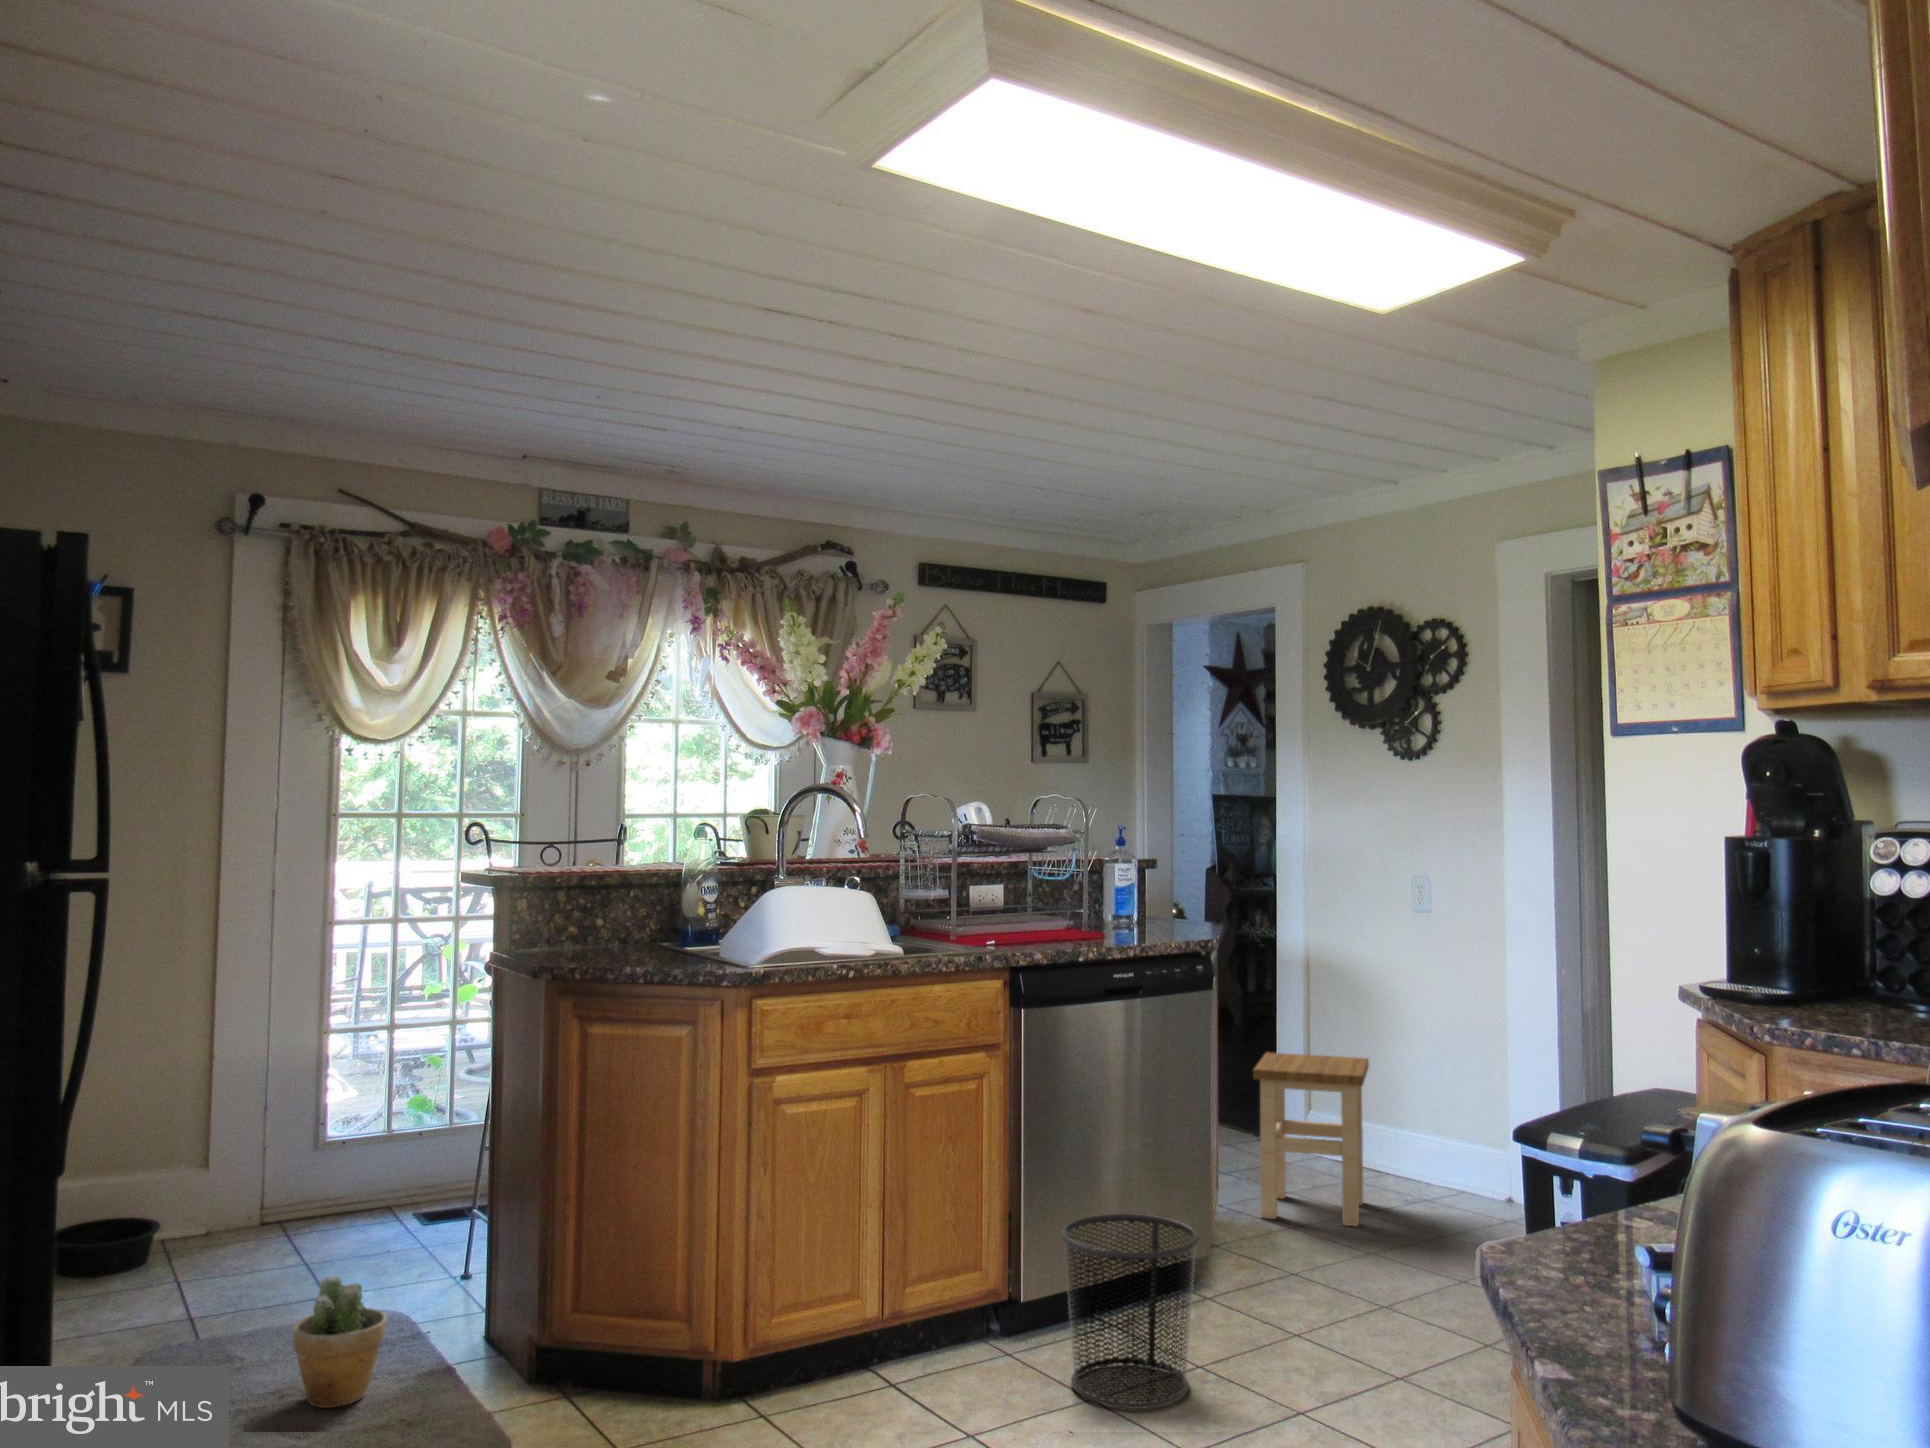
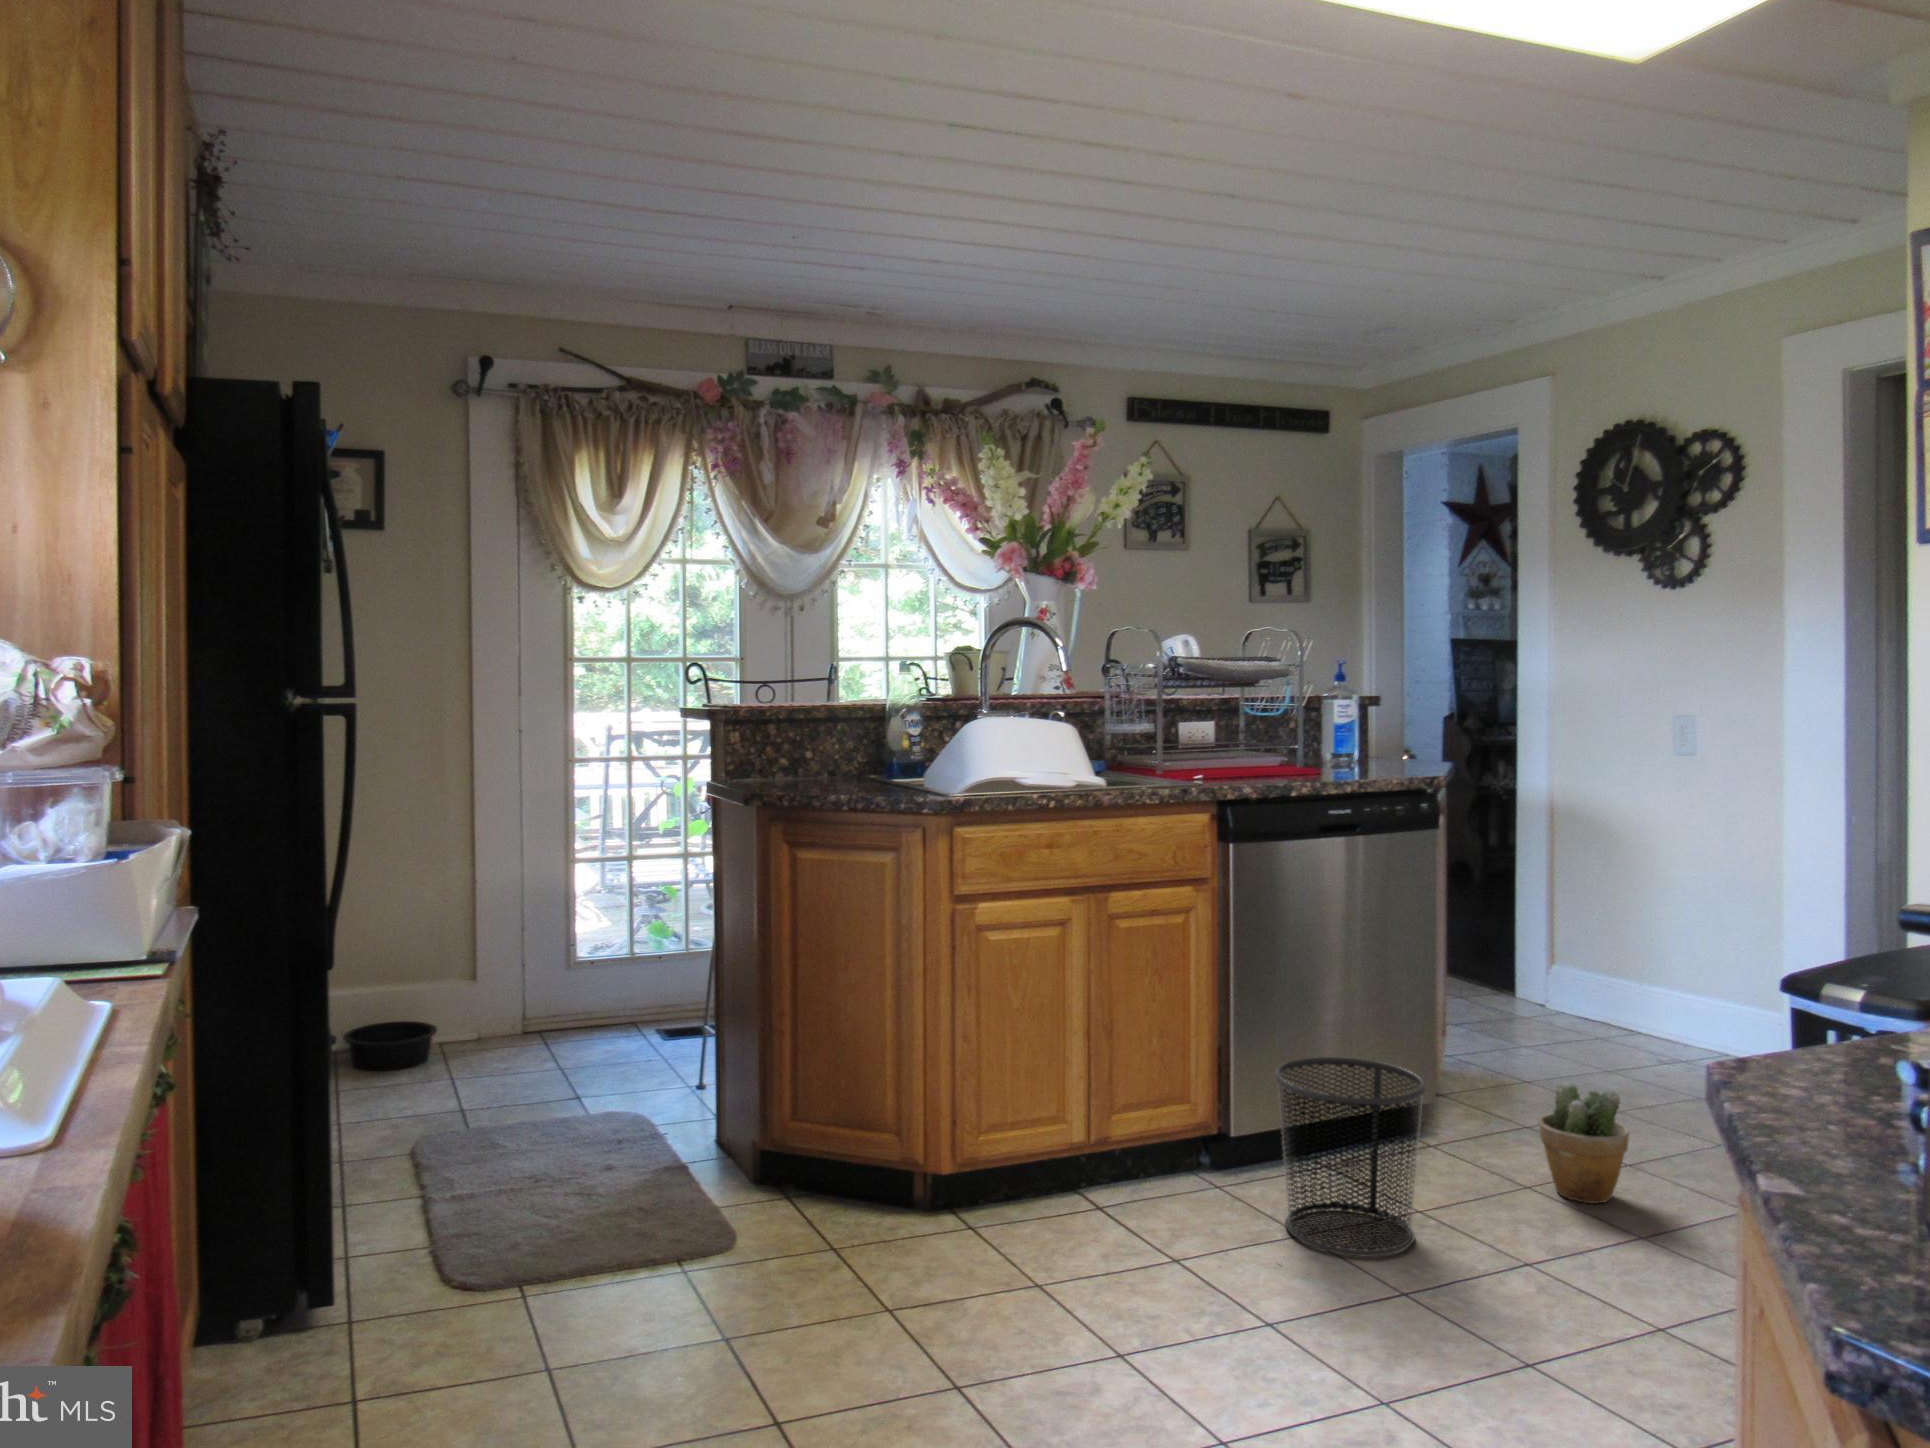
stool: present [1253,1052,1369,1226] -> none [1488,900,1621,1085]
potted plant: present [292,1276,387,1408] -> present [1538,1082,1629,1203]

